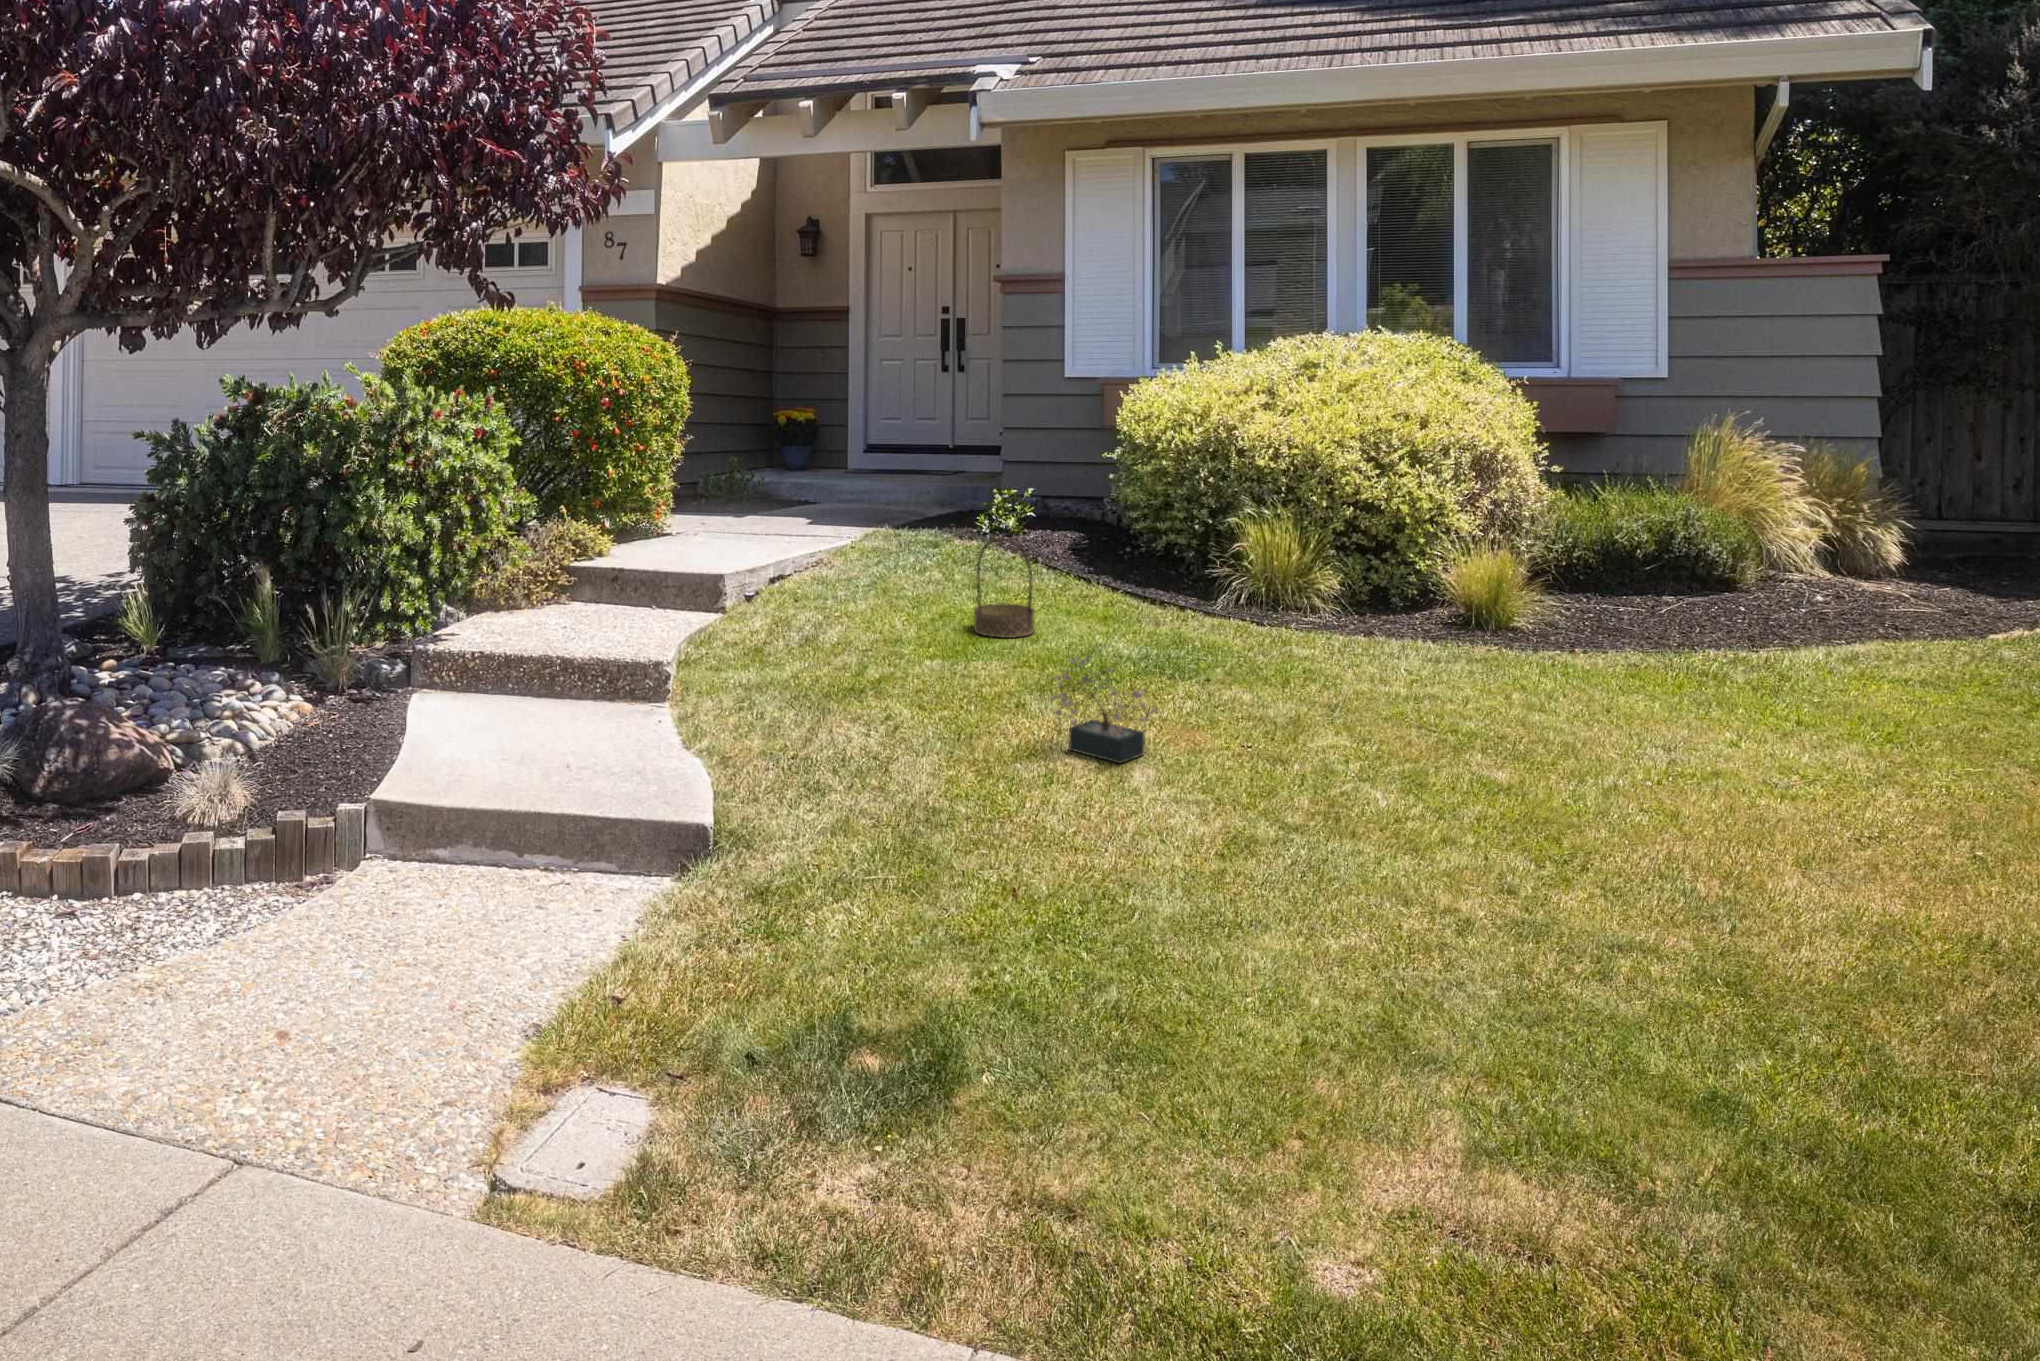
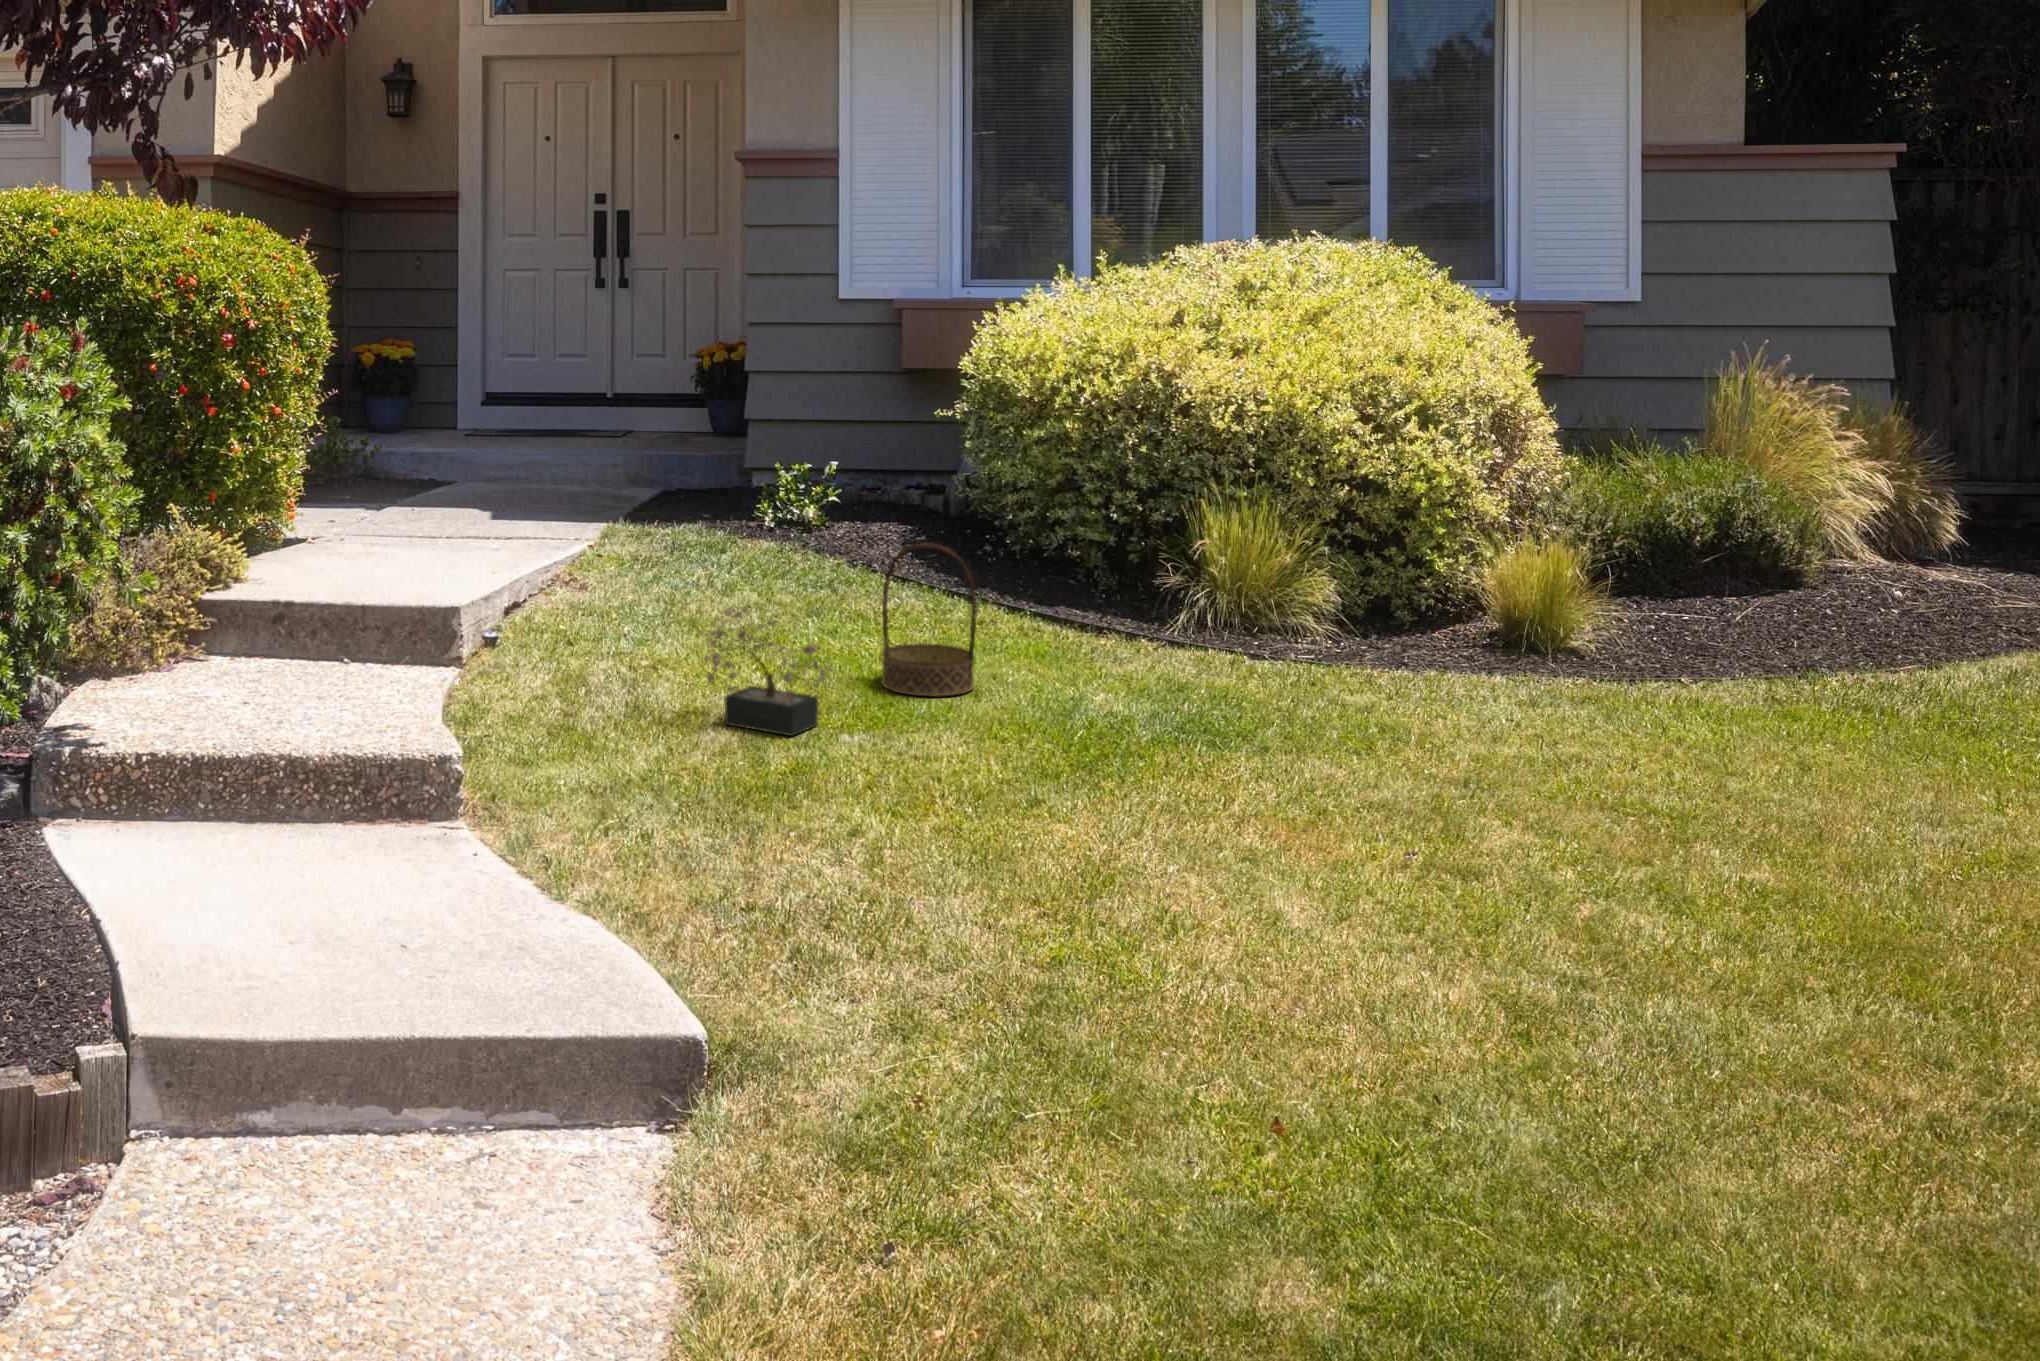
decorative plant: present [1053,658,1156,763] -> present [705,608,833,736]

